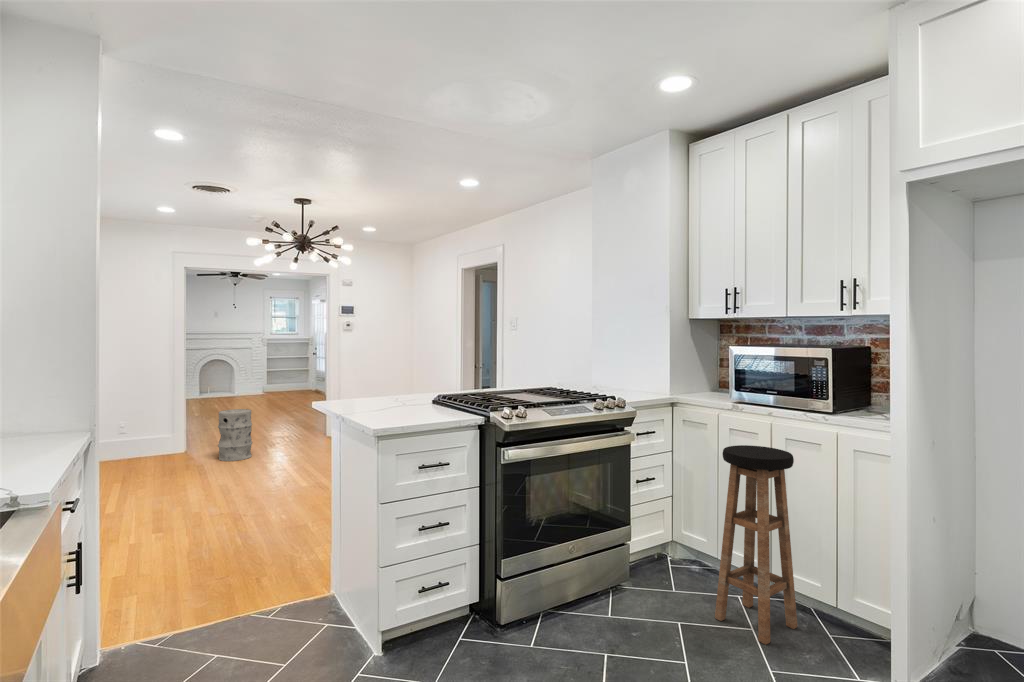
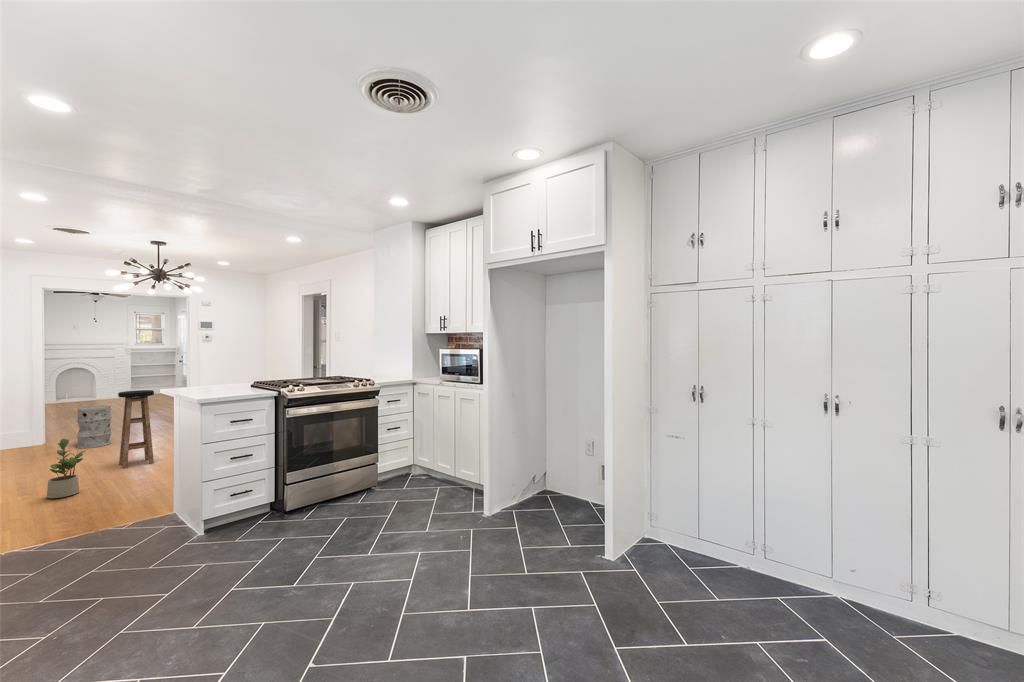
bar stool: present [715,445,798,645] -> present [118,390,154,468]
potted plant: none [184,461,226,542] -> present [47,439,85,498]

